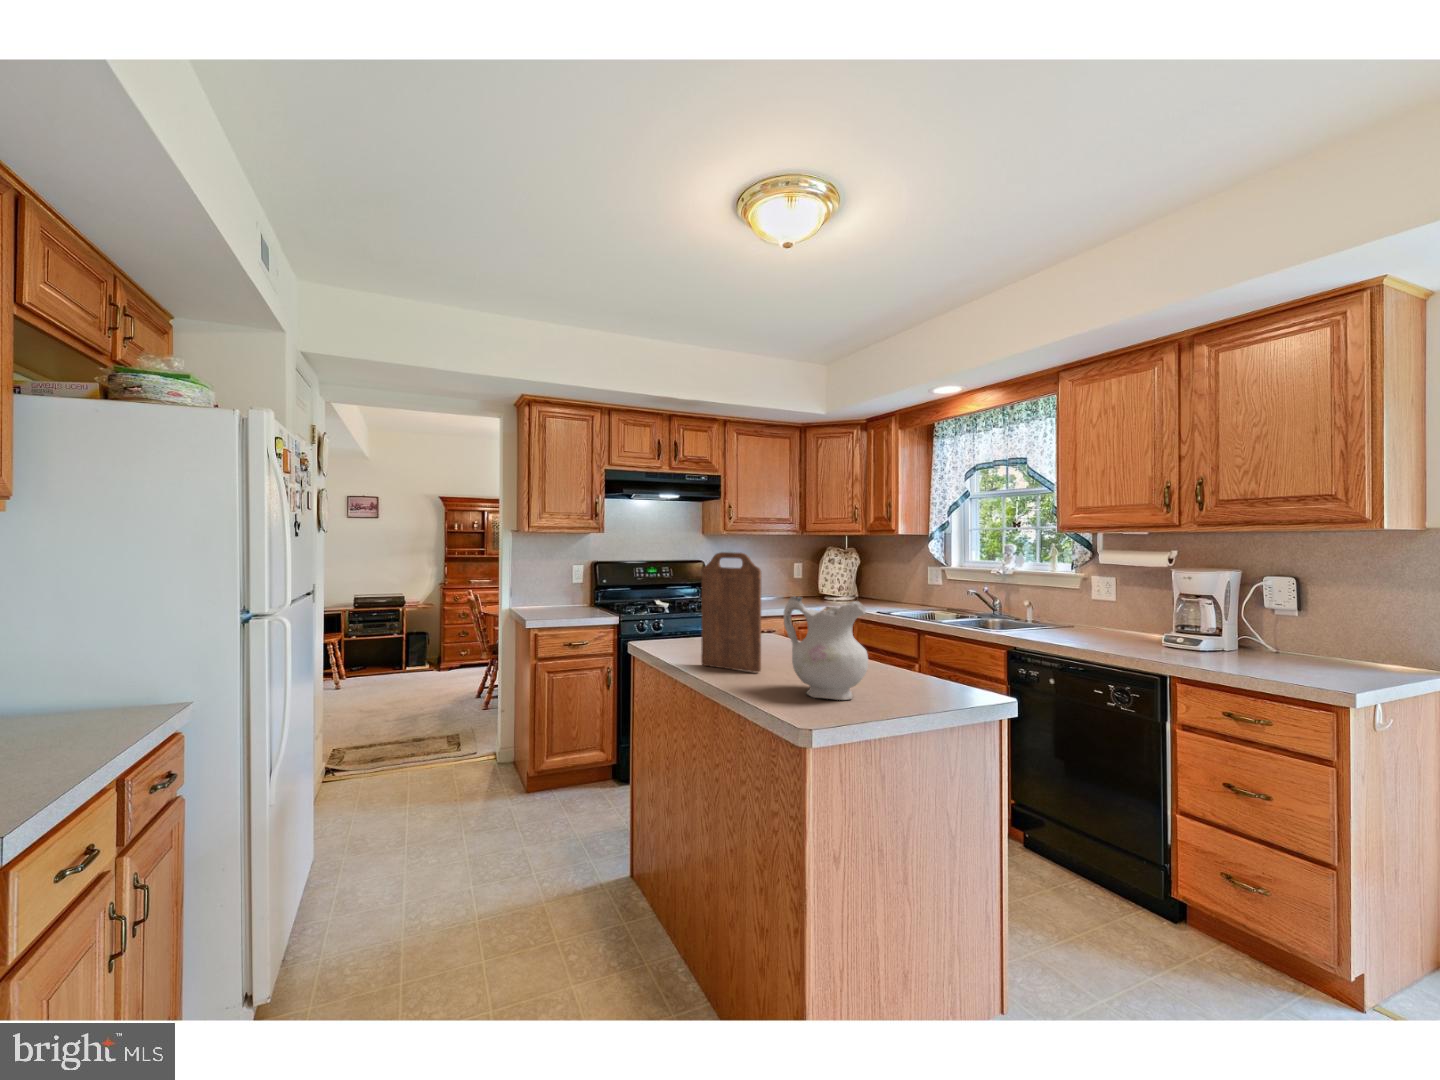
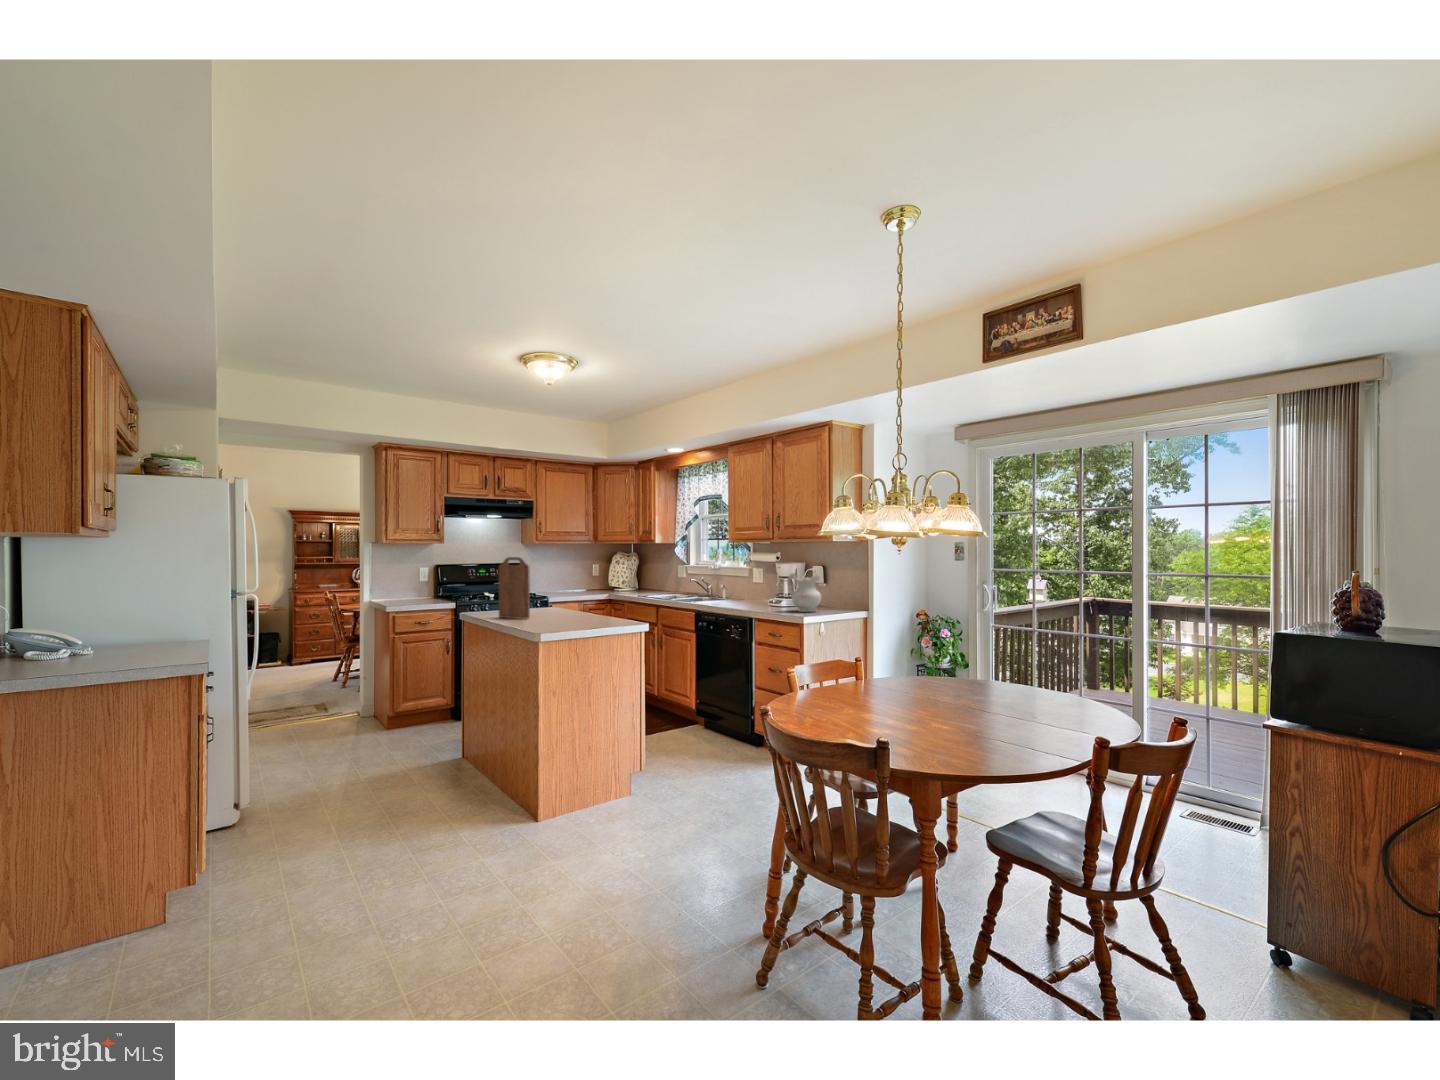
ceramic pitcher: present [784,596,868,700] -> present [787,574,821,612]

